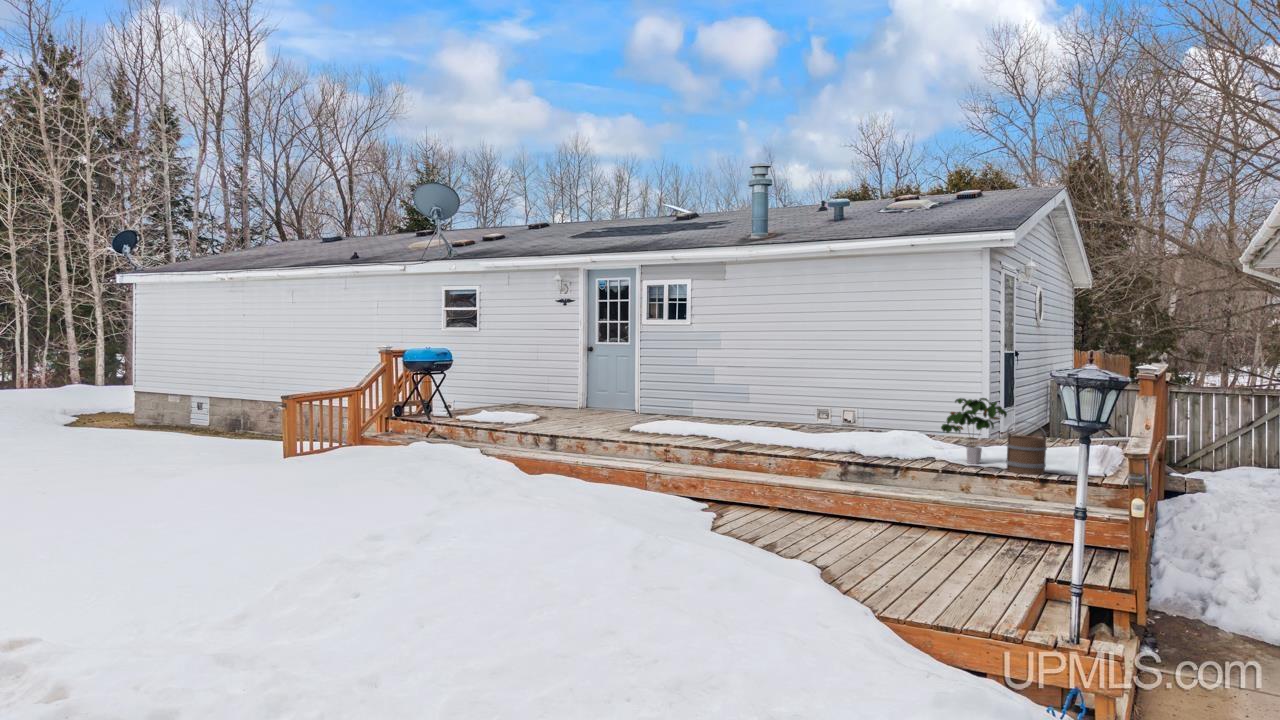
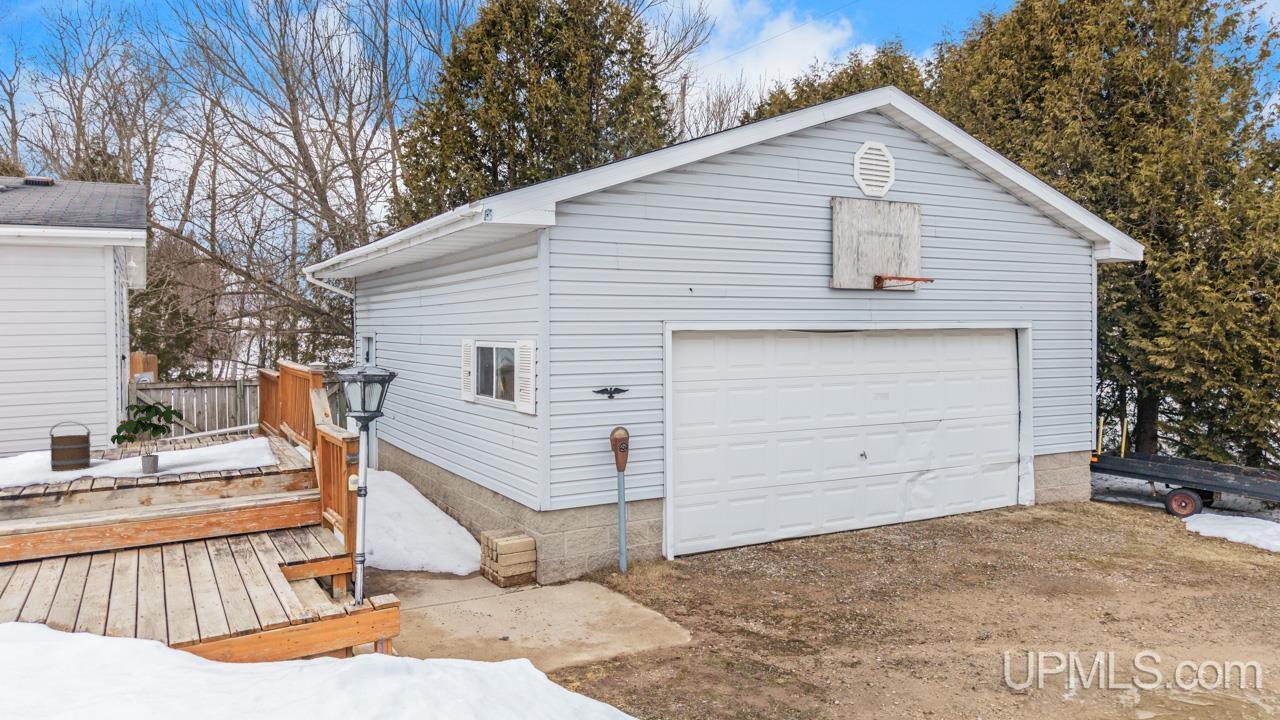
bucket: present [1006,421,1047,475] -> present [50,422,91,471]

